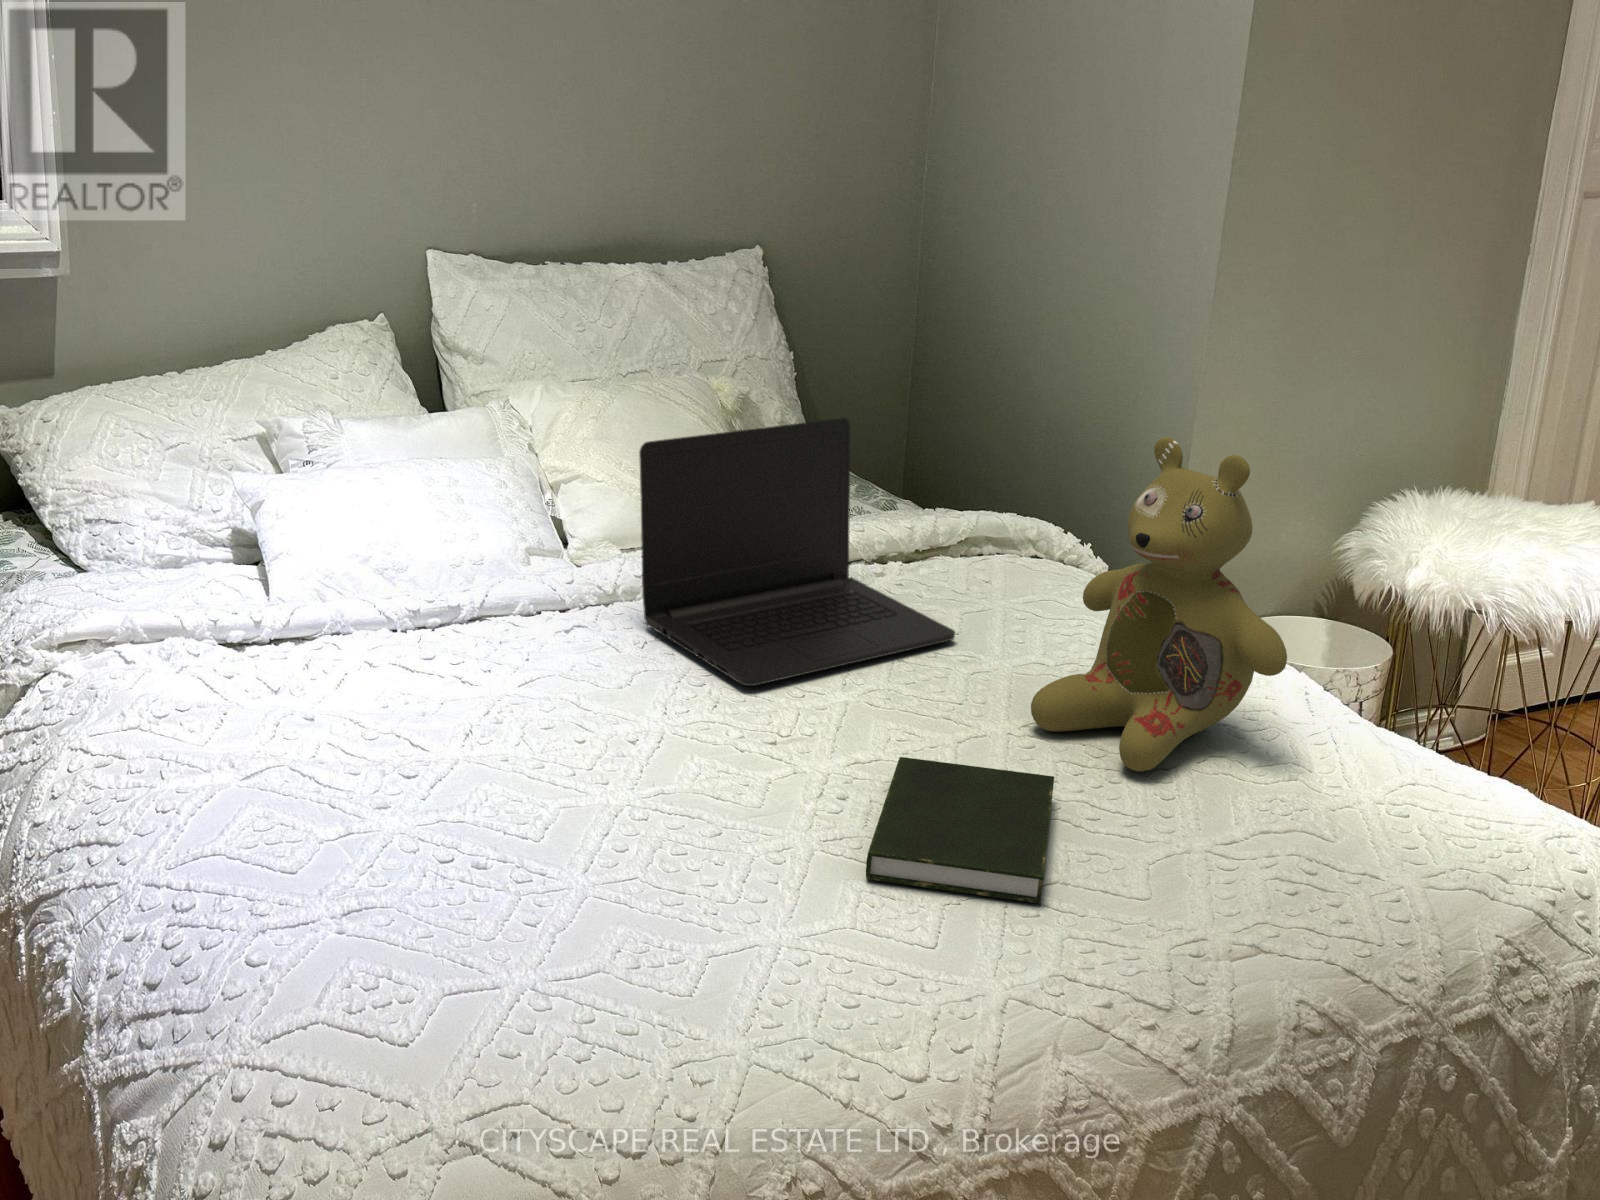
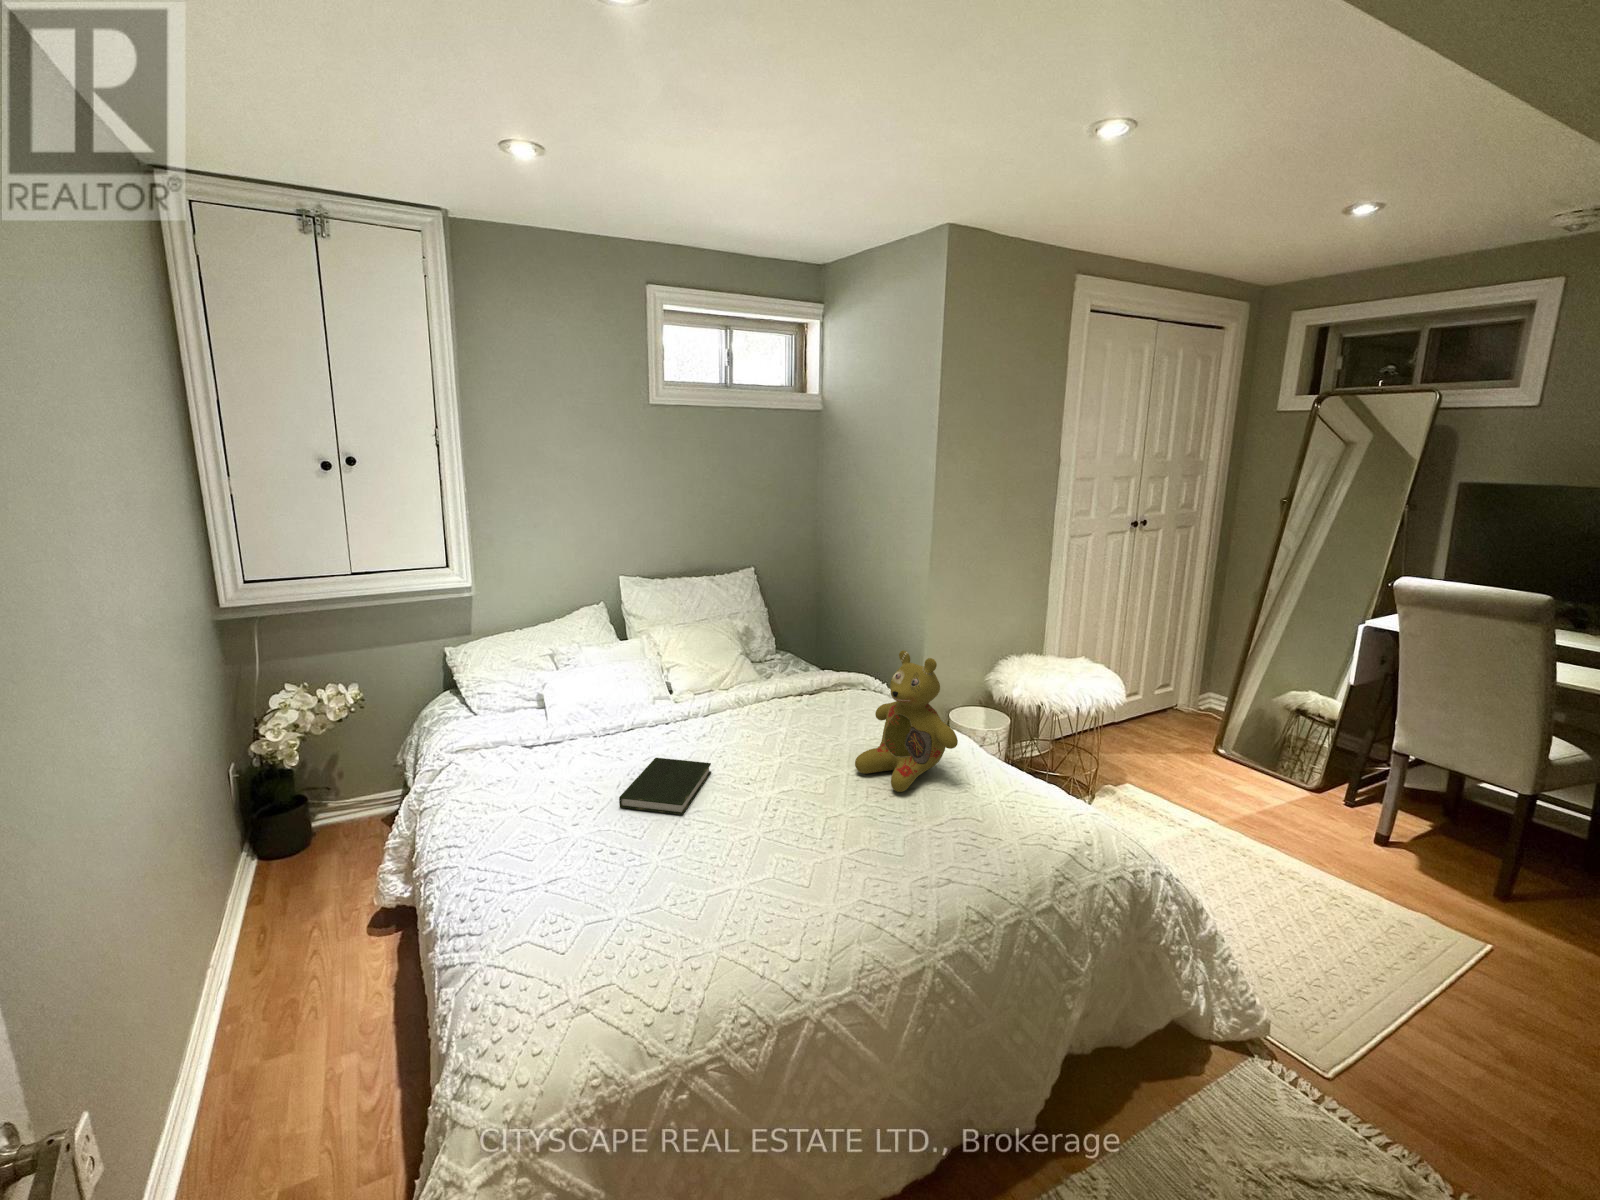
laptop: present [639,418,955,686] -> none [696,641,827,757]
book: present [866,757,1054,904] -> present [619,758,711,815]

